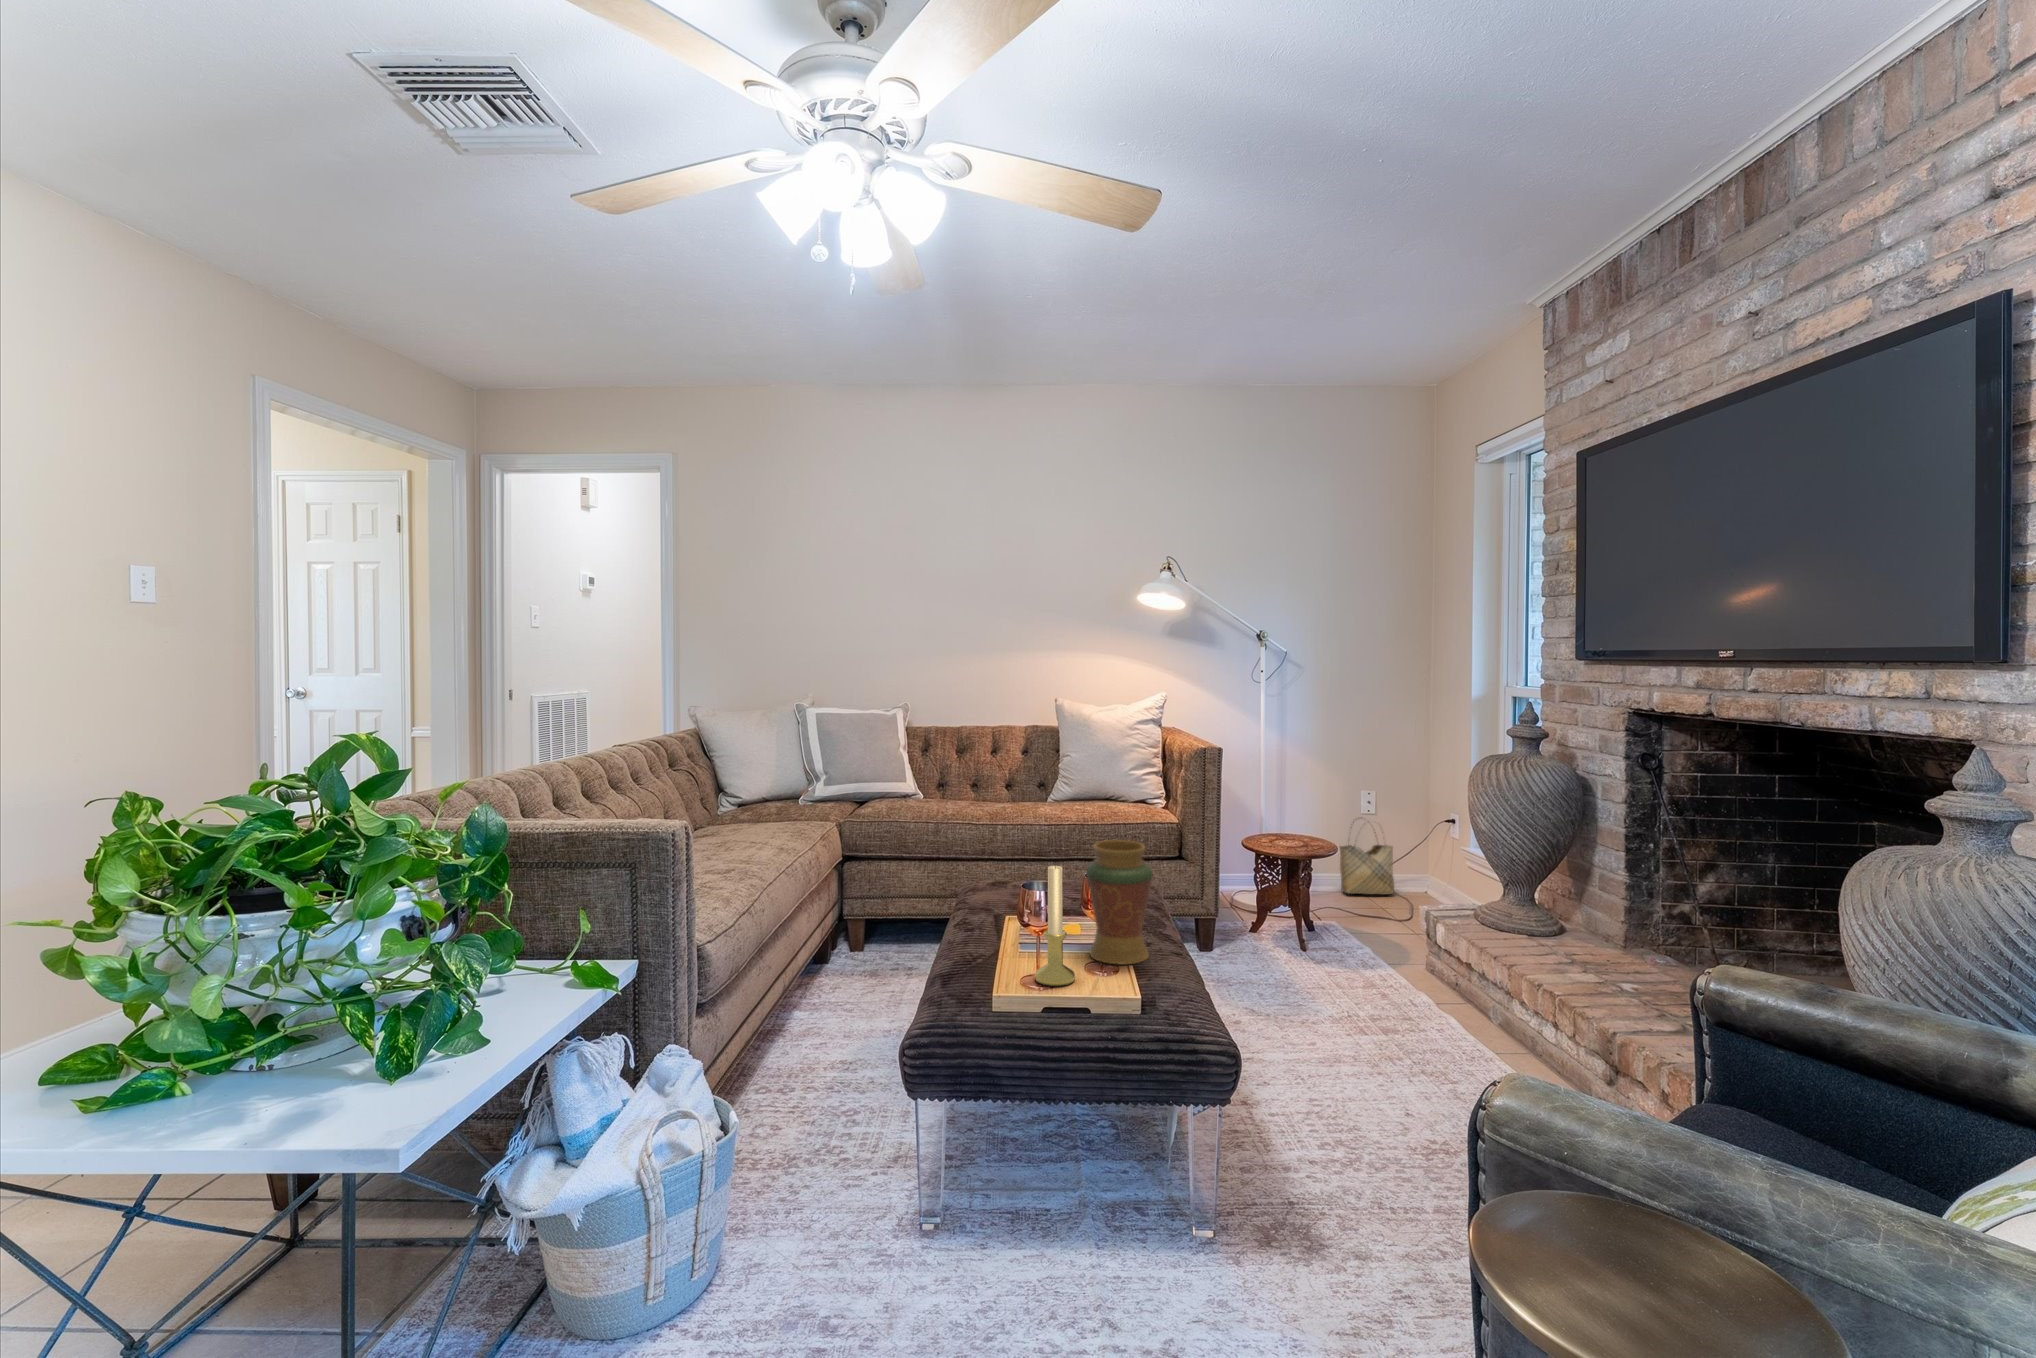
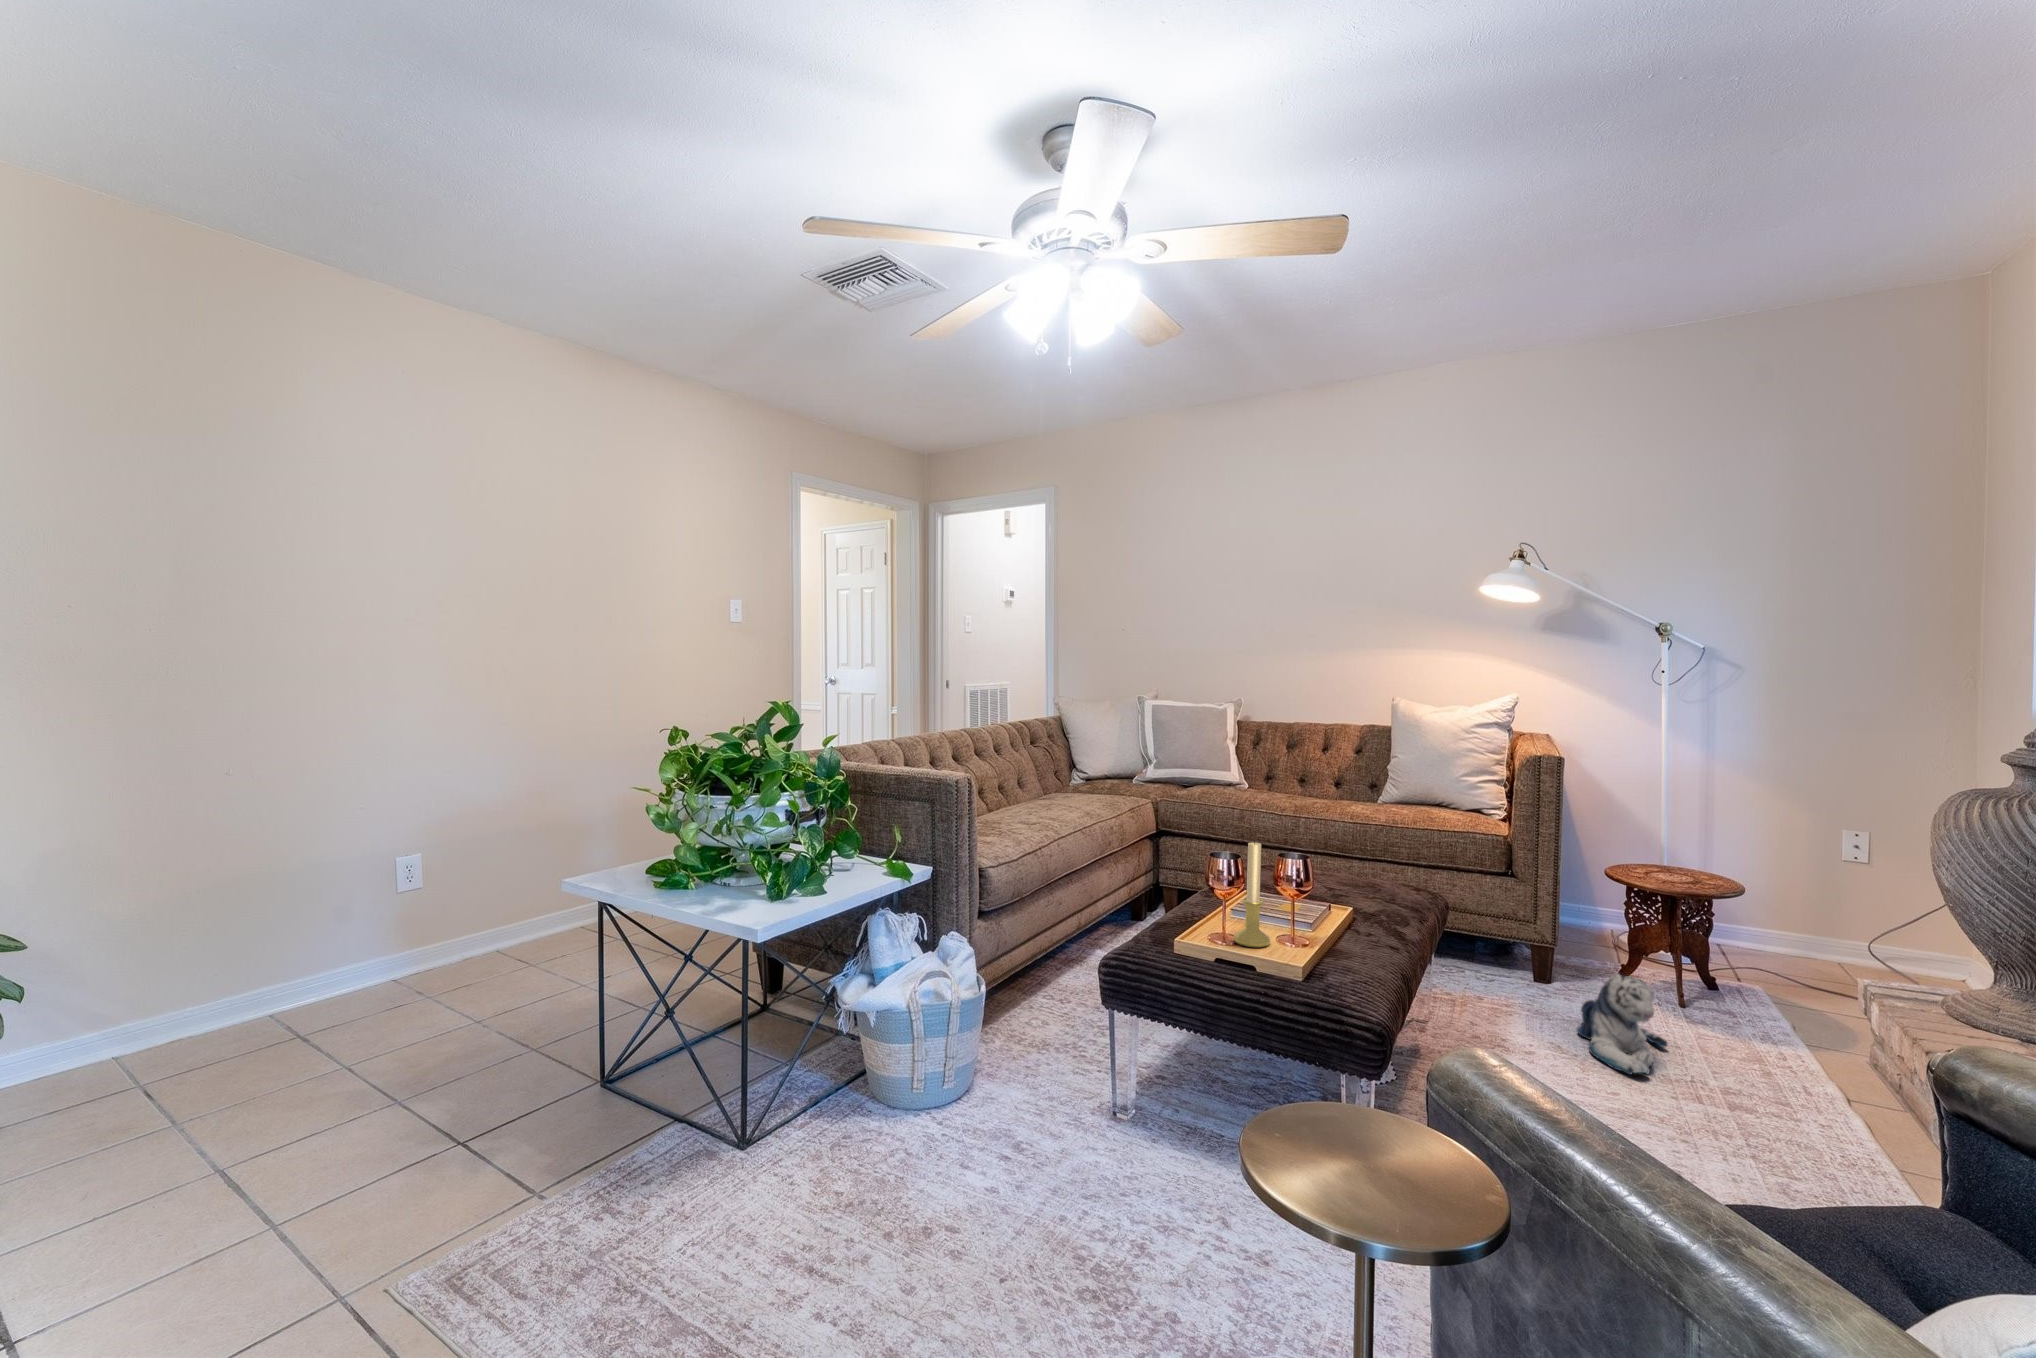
woven basket: present [1340,817,1394,894] -> none [1759,863,1845,961]
decorative vase: present [1086,840,1153,964] -> none [1298,829,1364,944]
plush toy: none [1273,939,1349,1031] -> present [1577,974,1668,1075]

